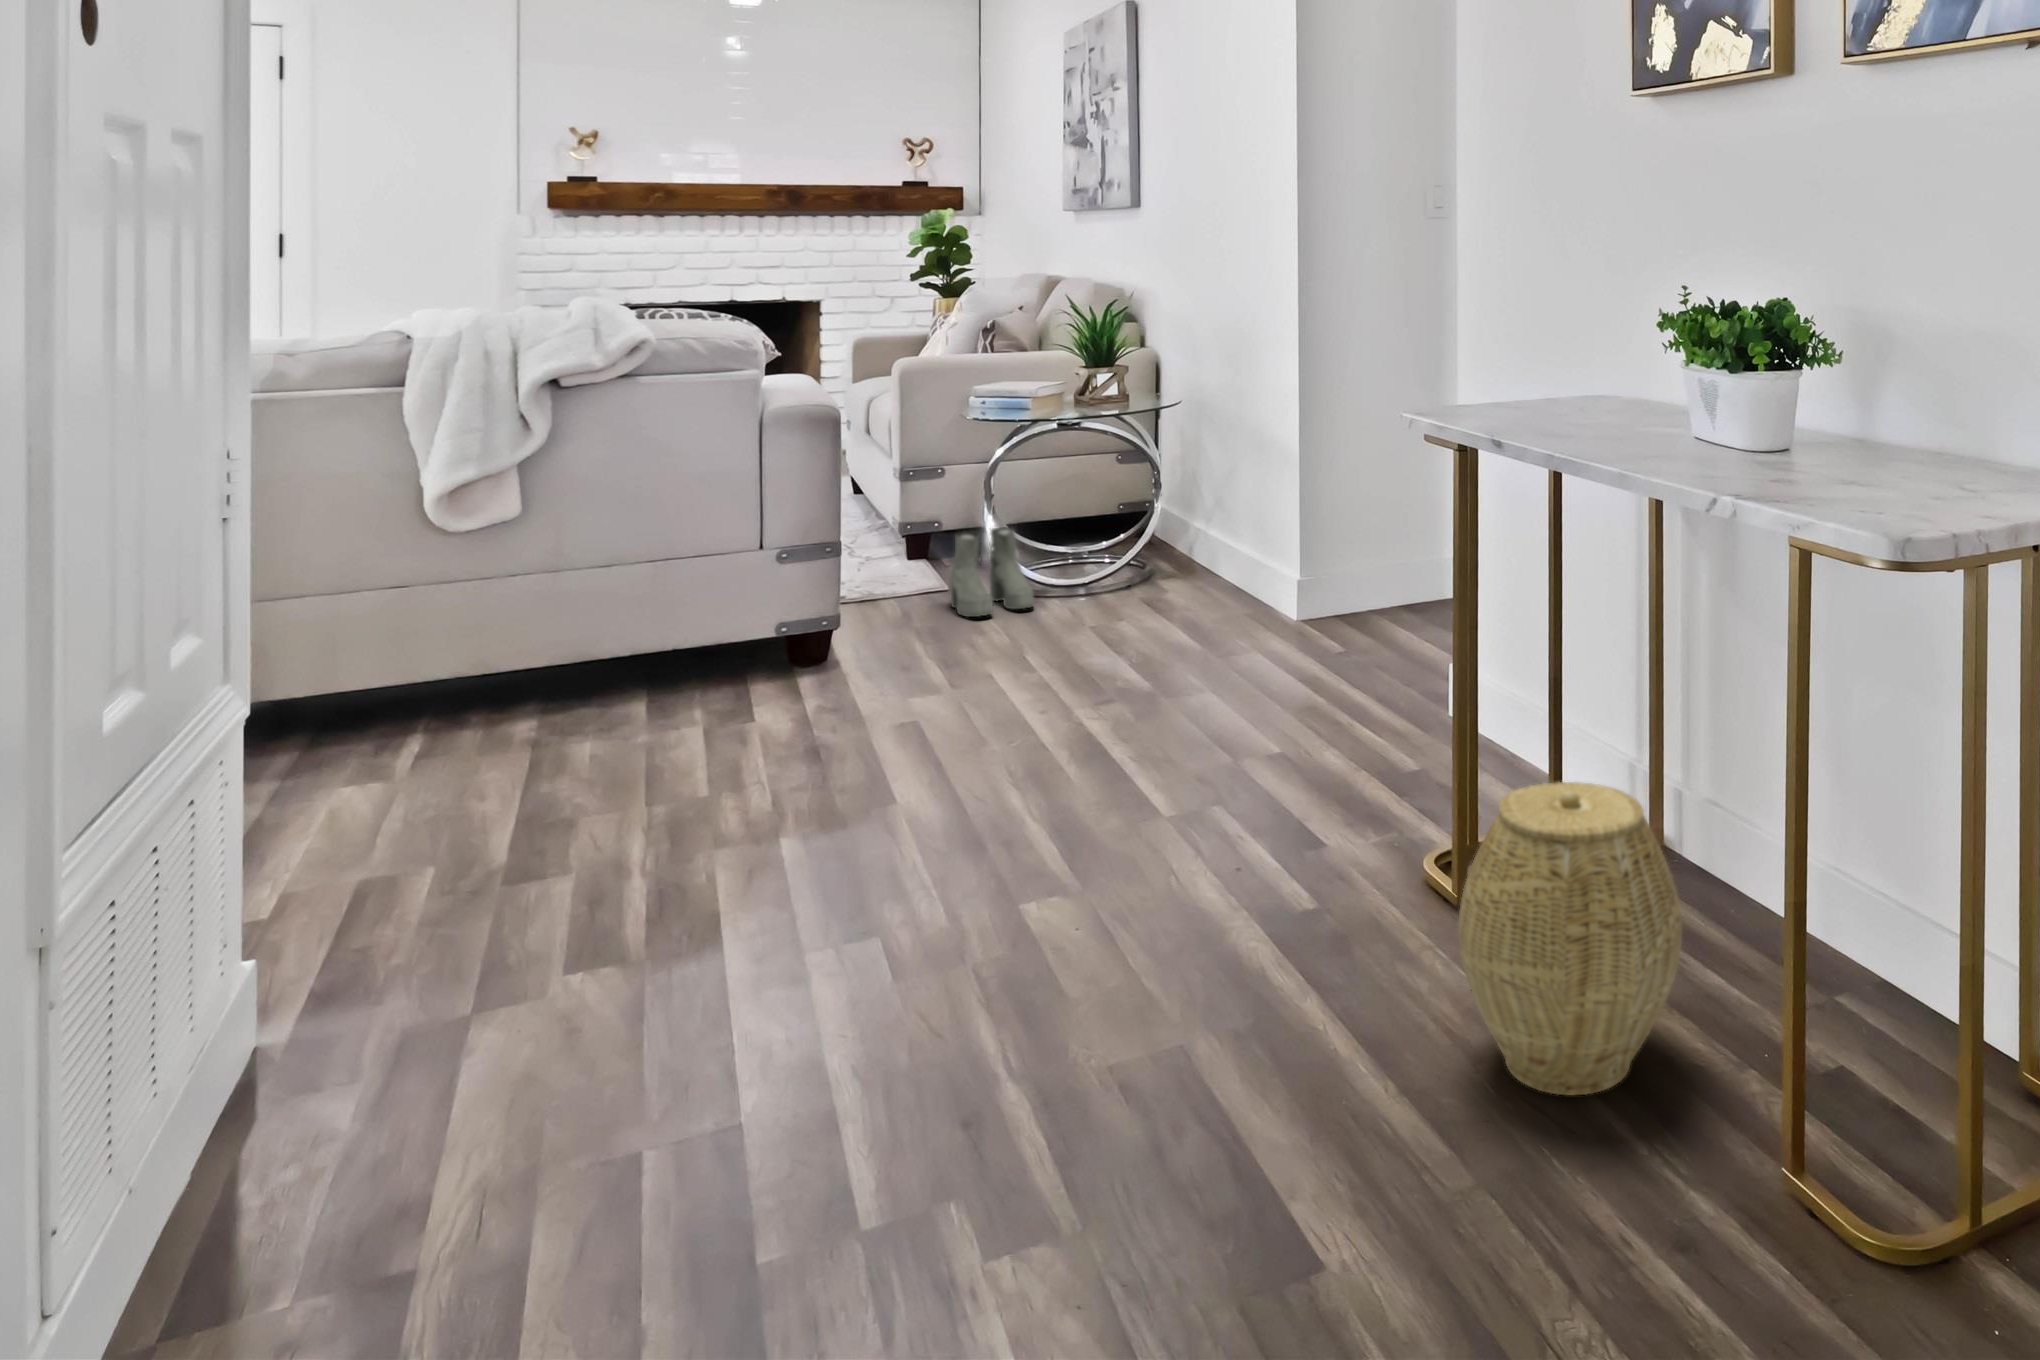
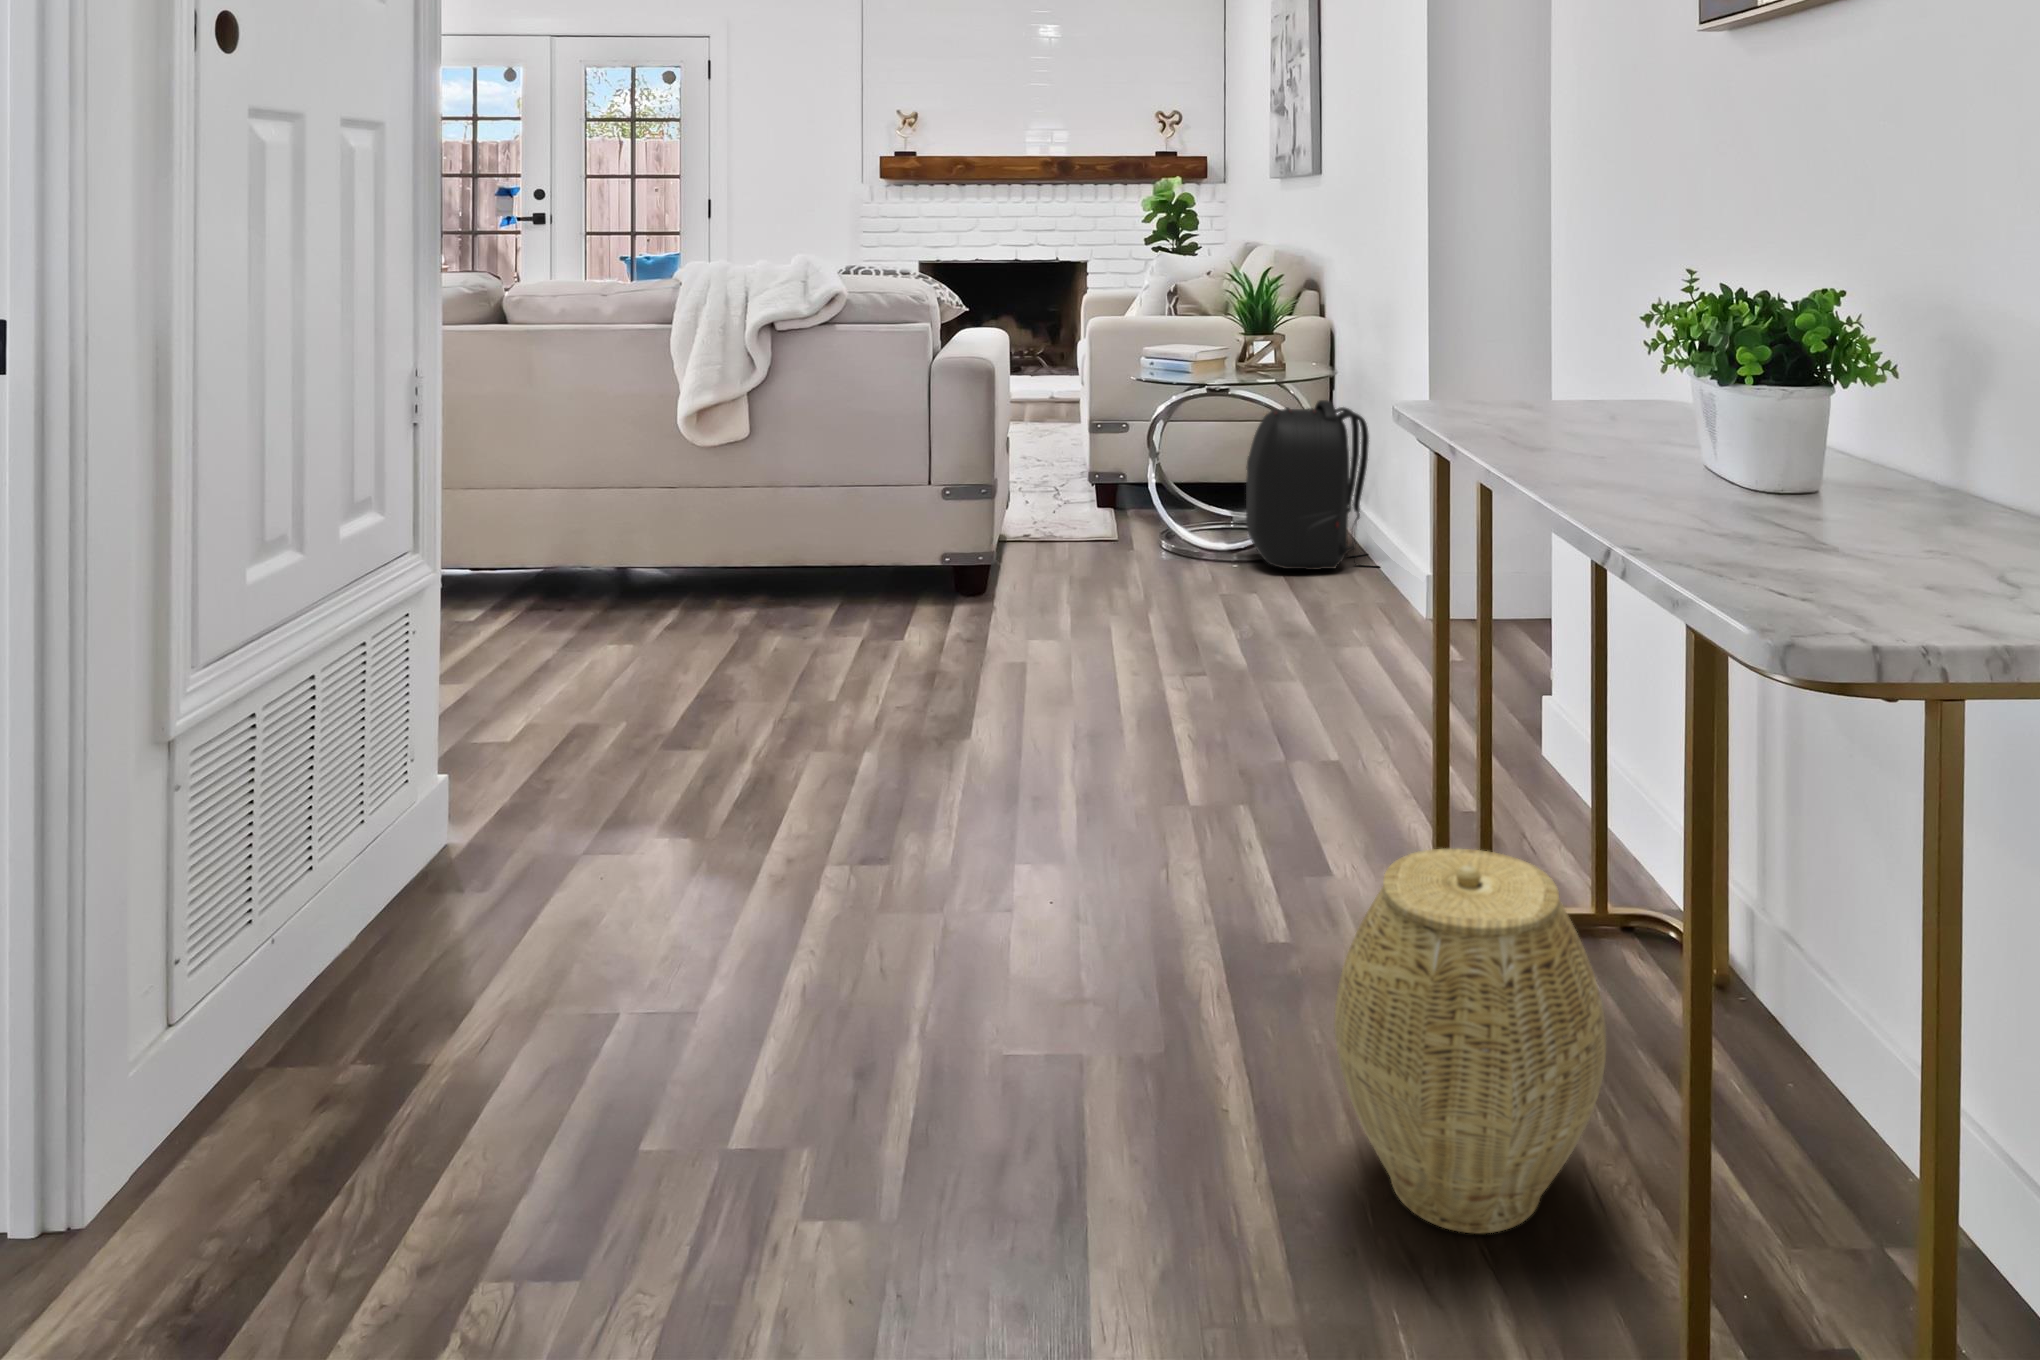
backpack: none [1100,434,1240,605] -> present [1246,400,1373,570]
boots: present [949,527,1034,617] -> none [1109,482,1182,566]

